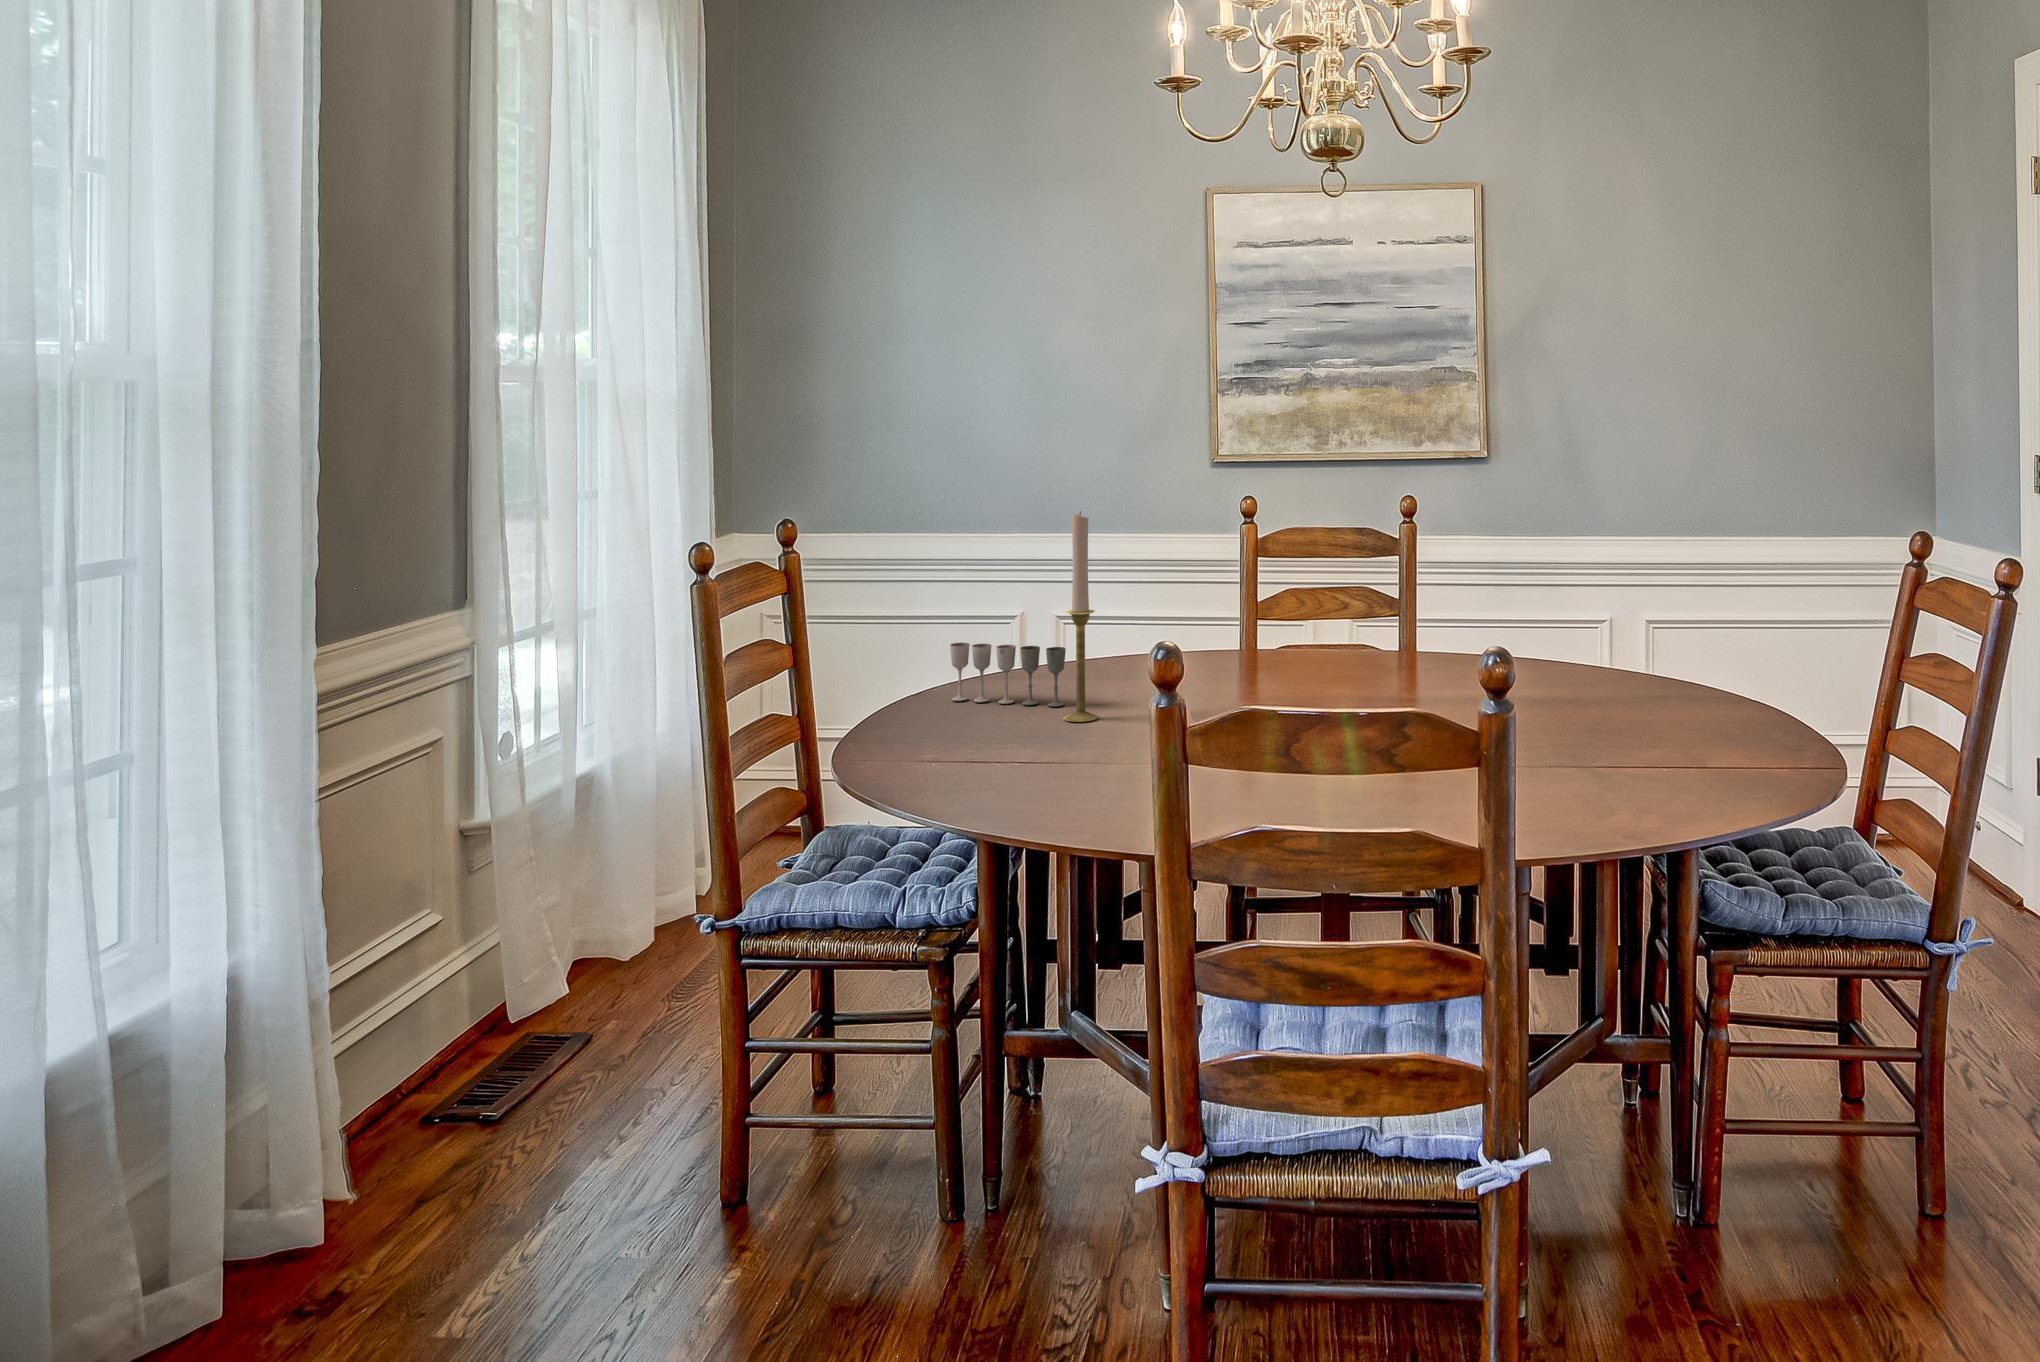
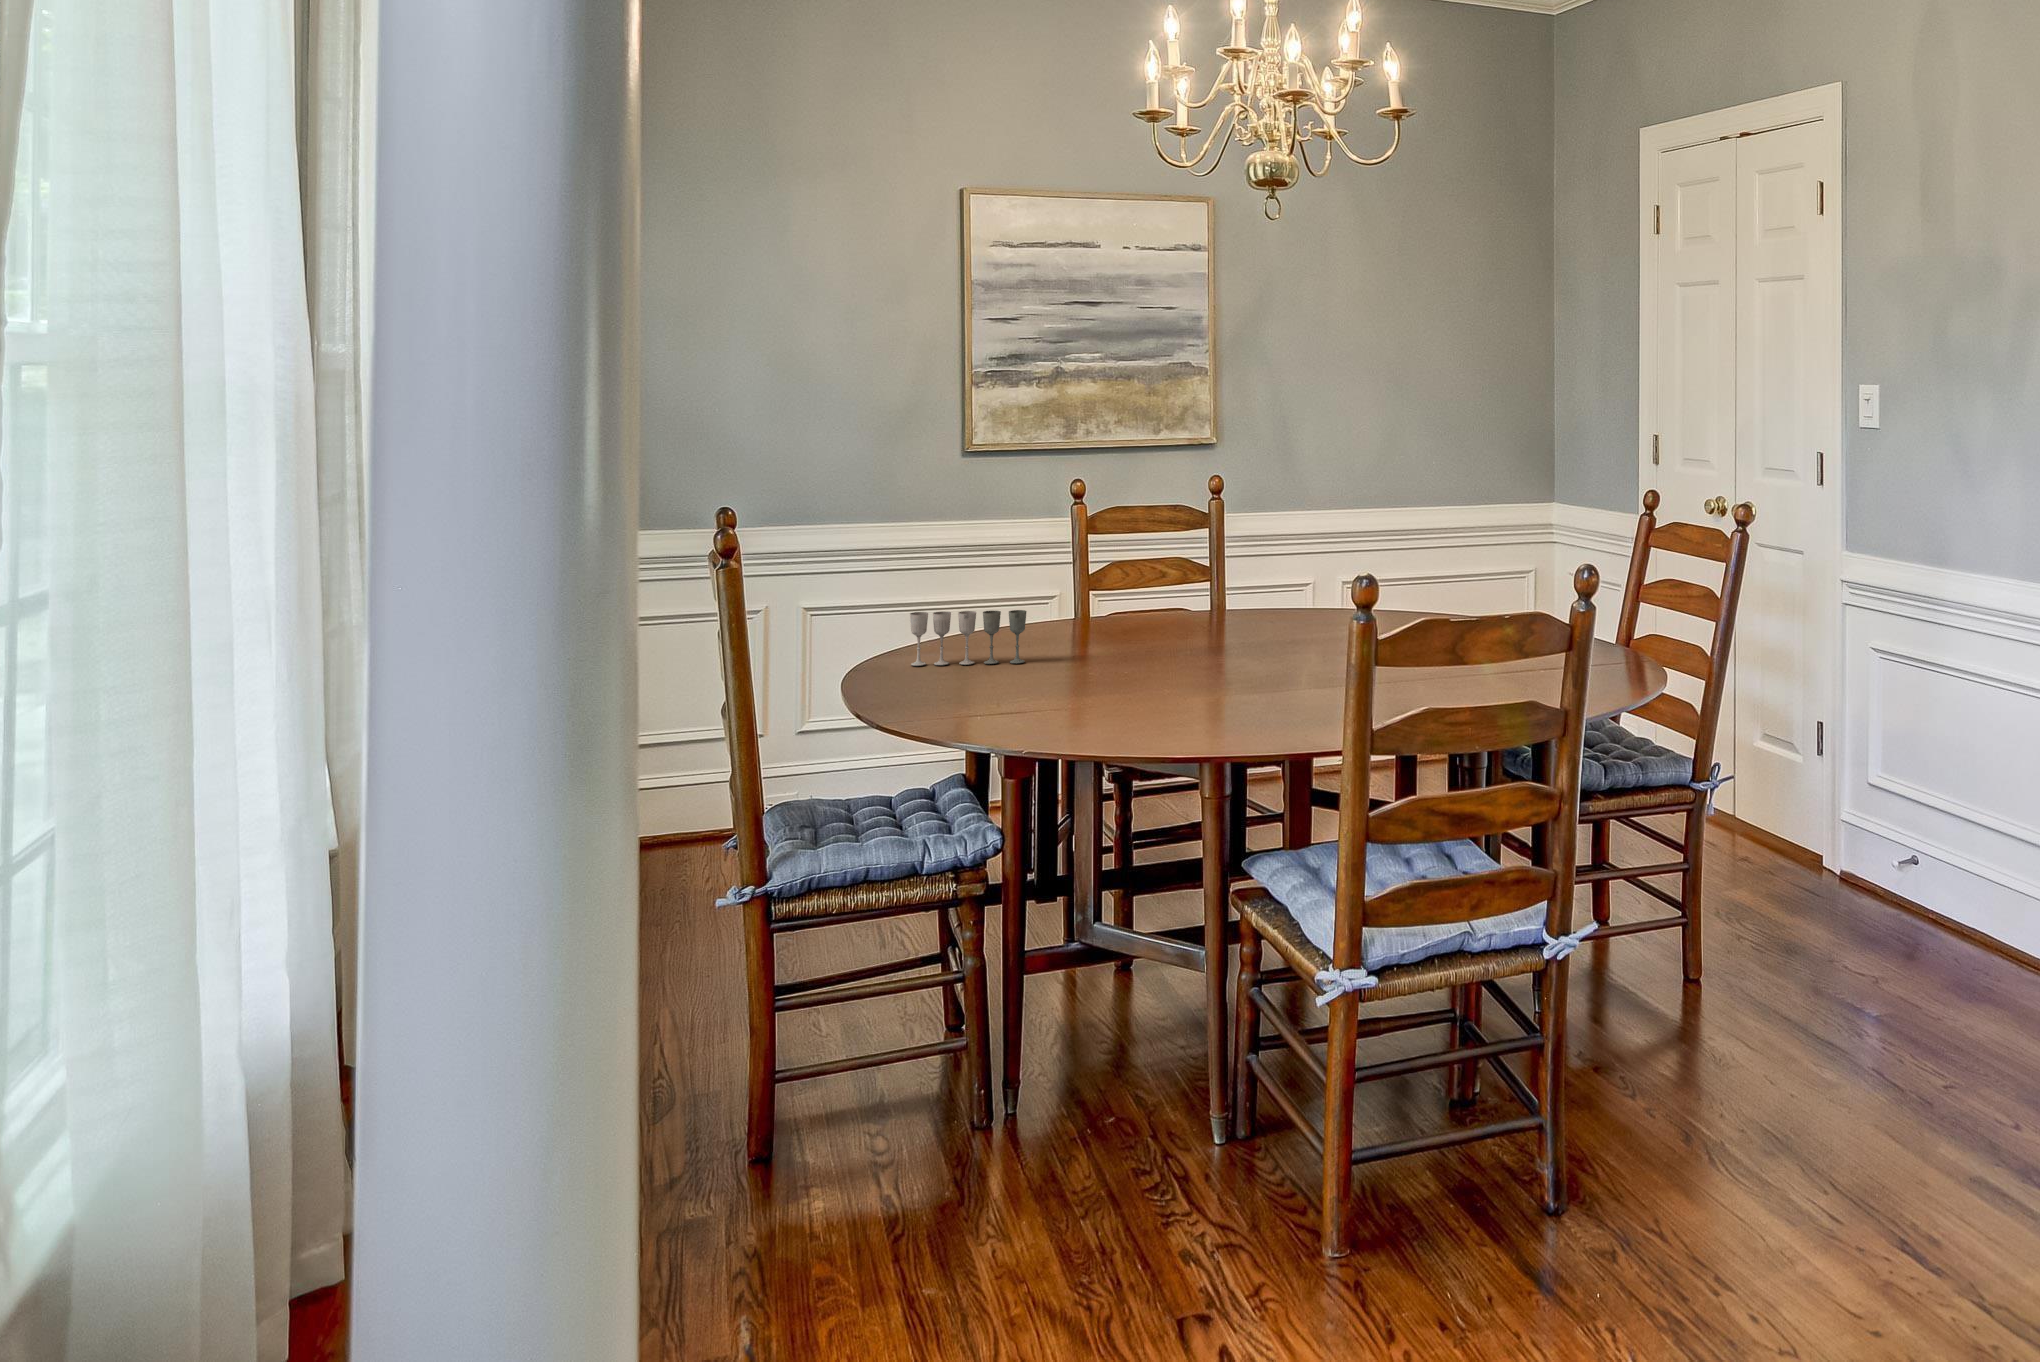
candlestick: present [1063,512,1098,722] -> none [1041,486,1073,673]

